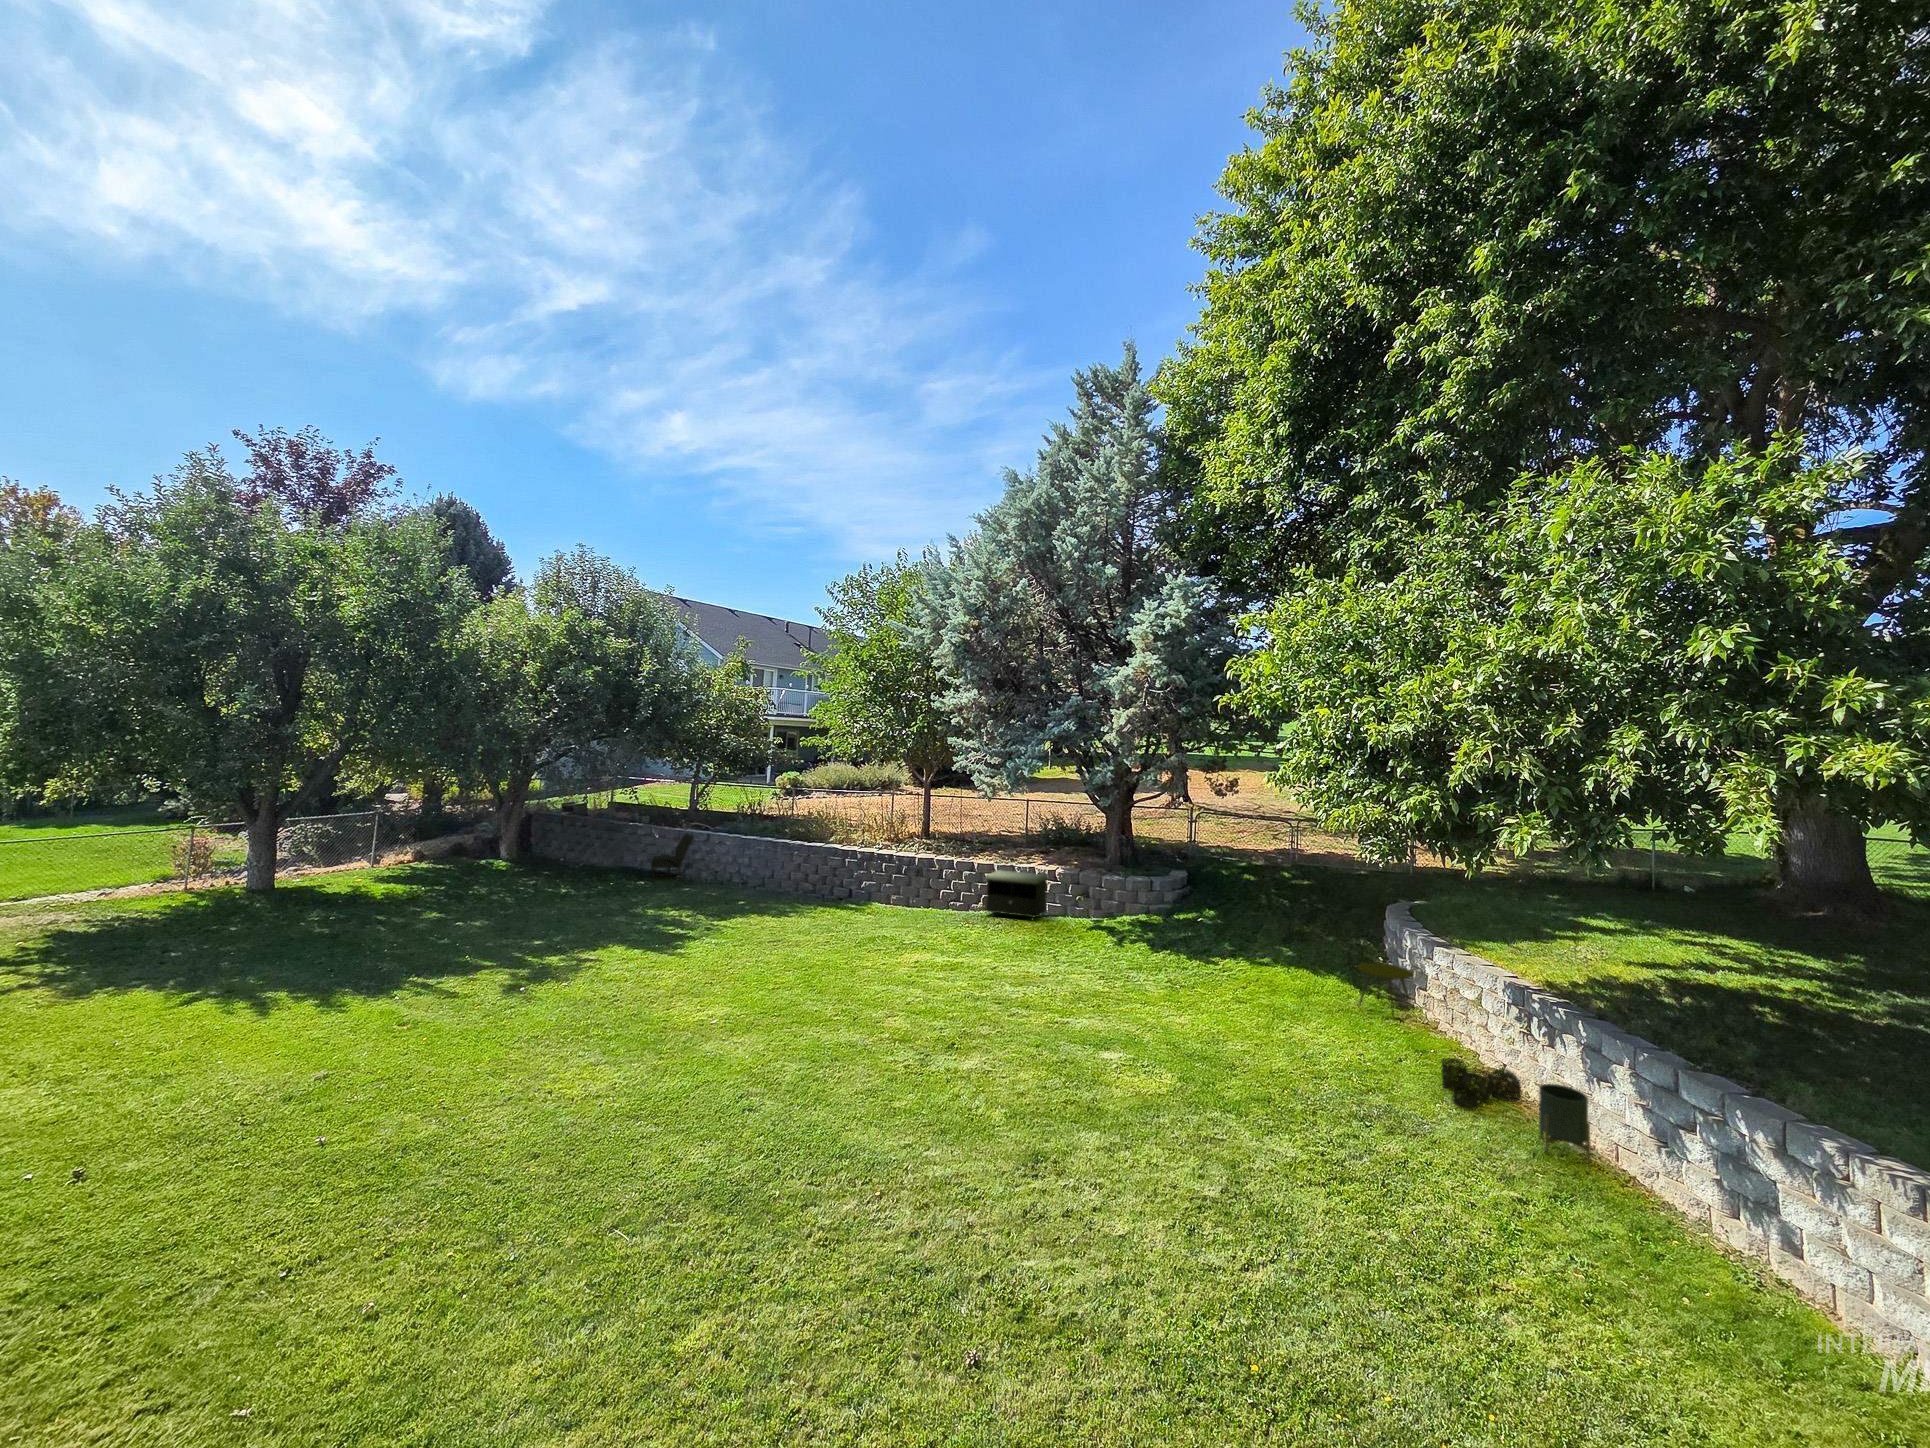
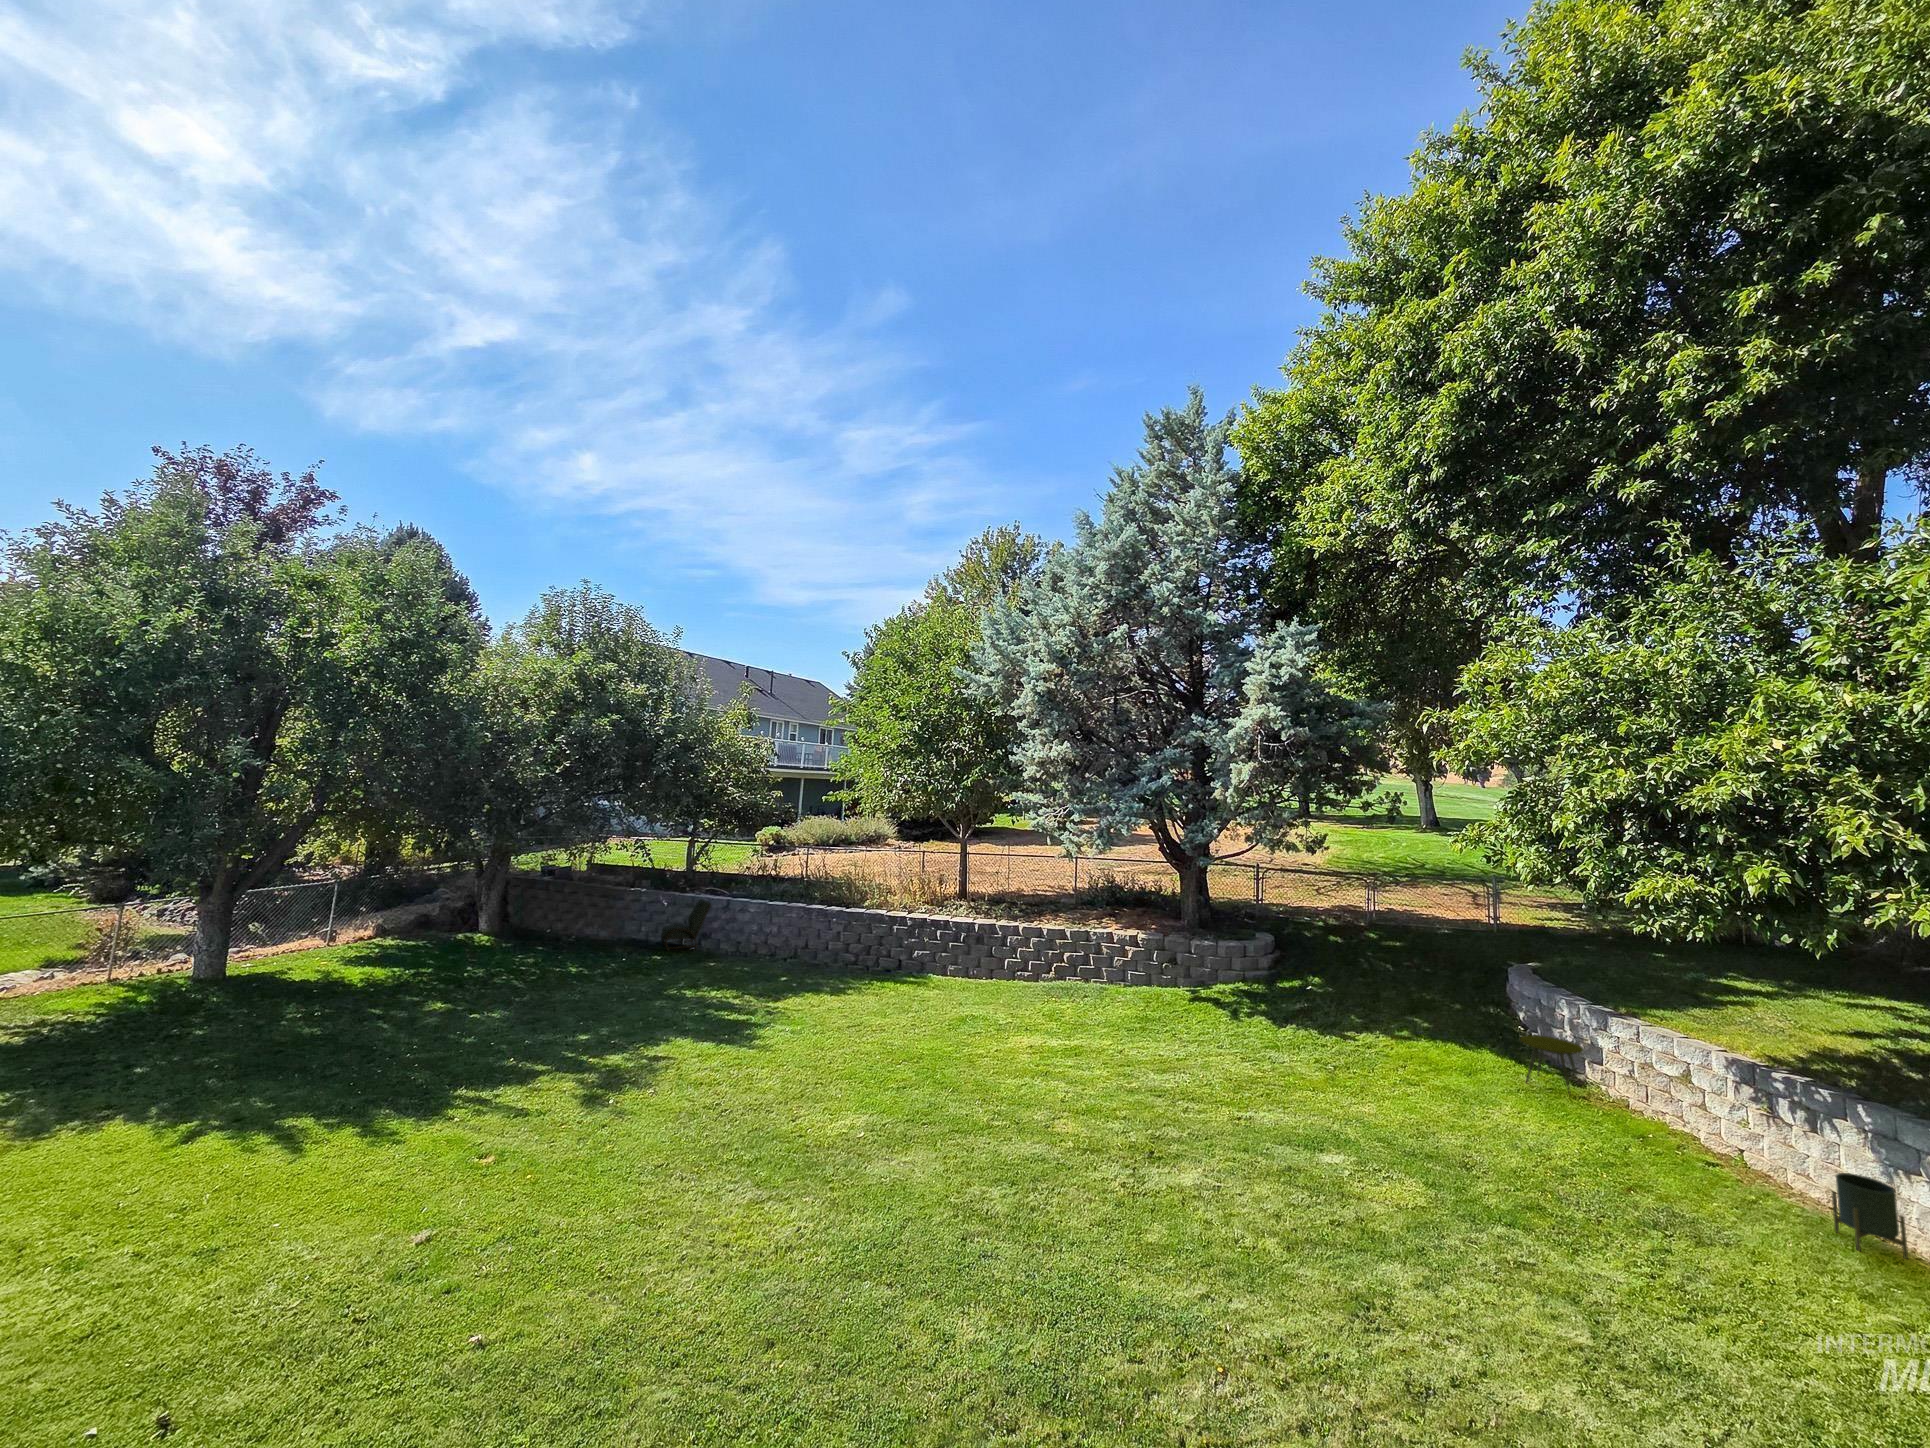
storage bench: present [986,870,1047,918] -> none [1066,938,1128,993]
woven basket: present [1441,1055,1521,1110] -> none [1684,1139,1776,1201]

